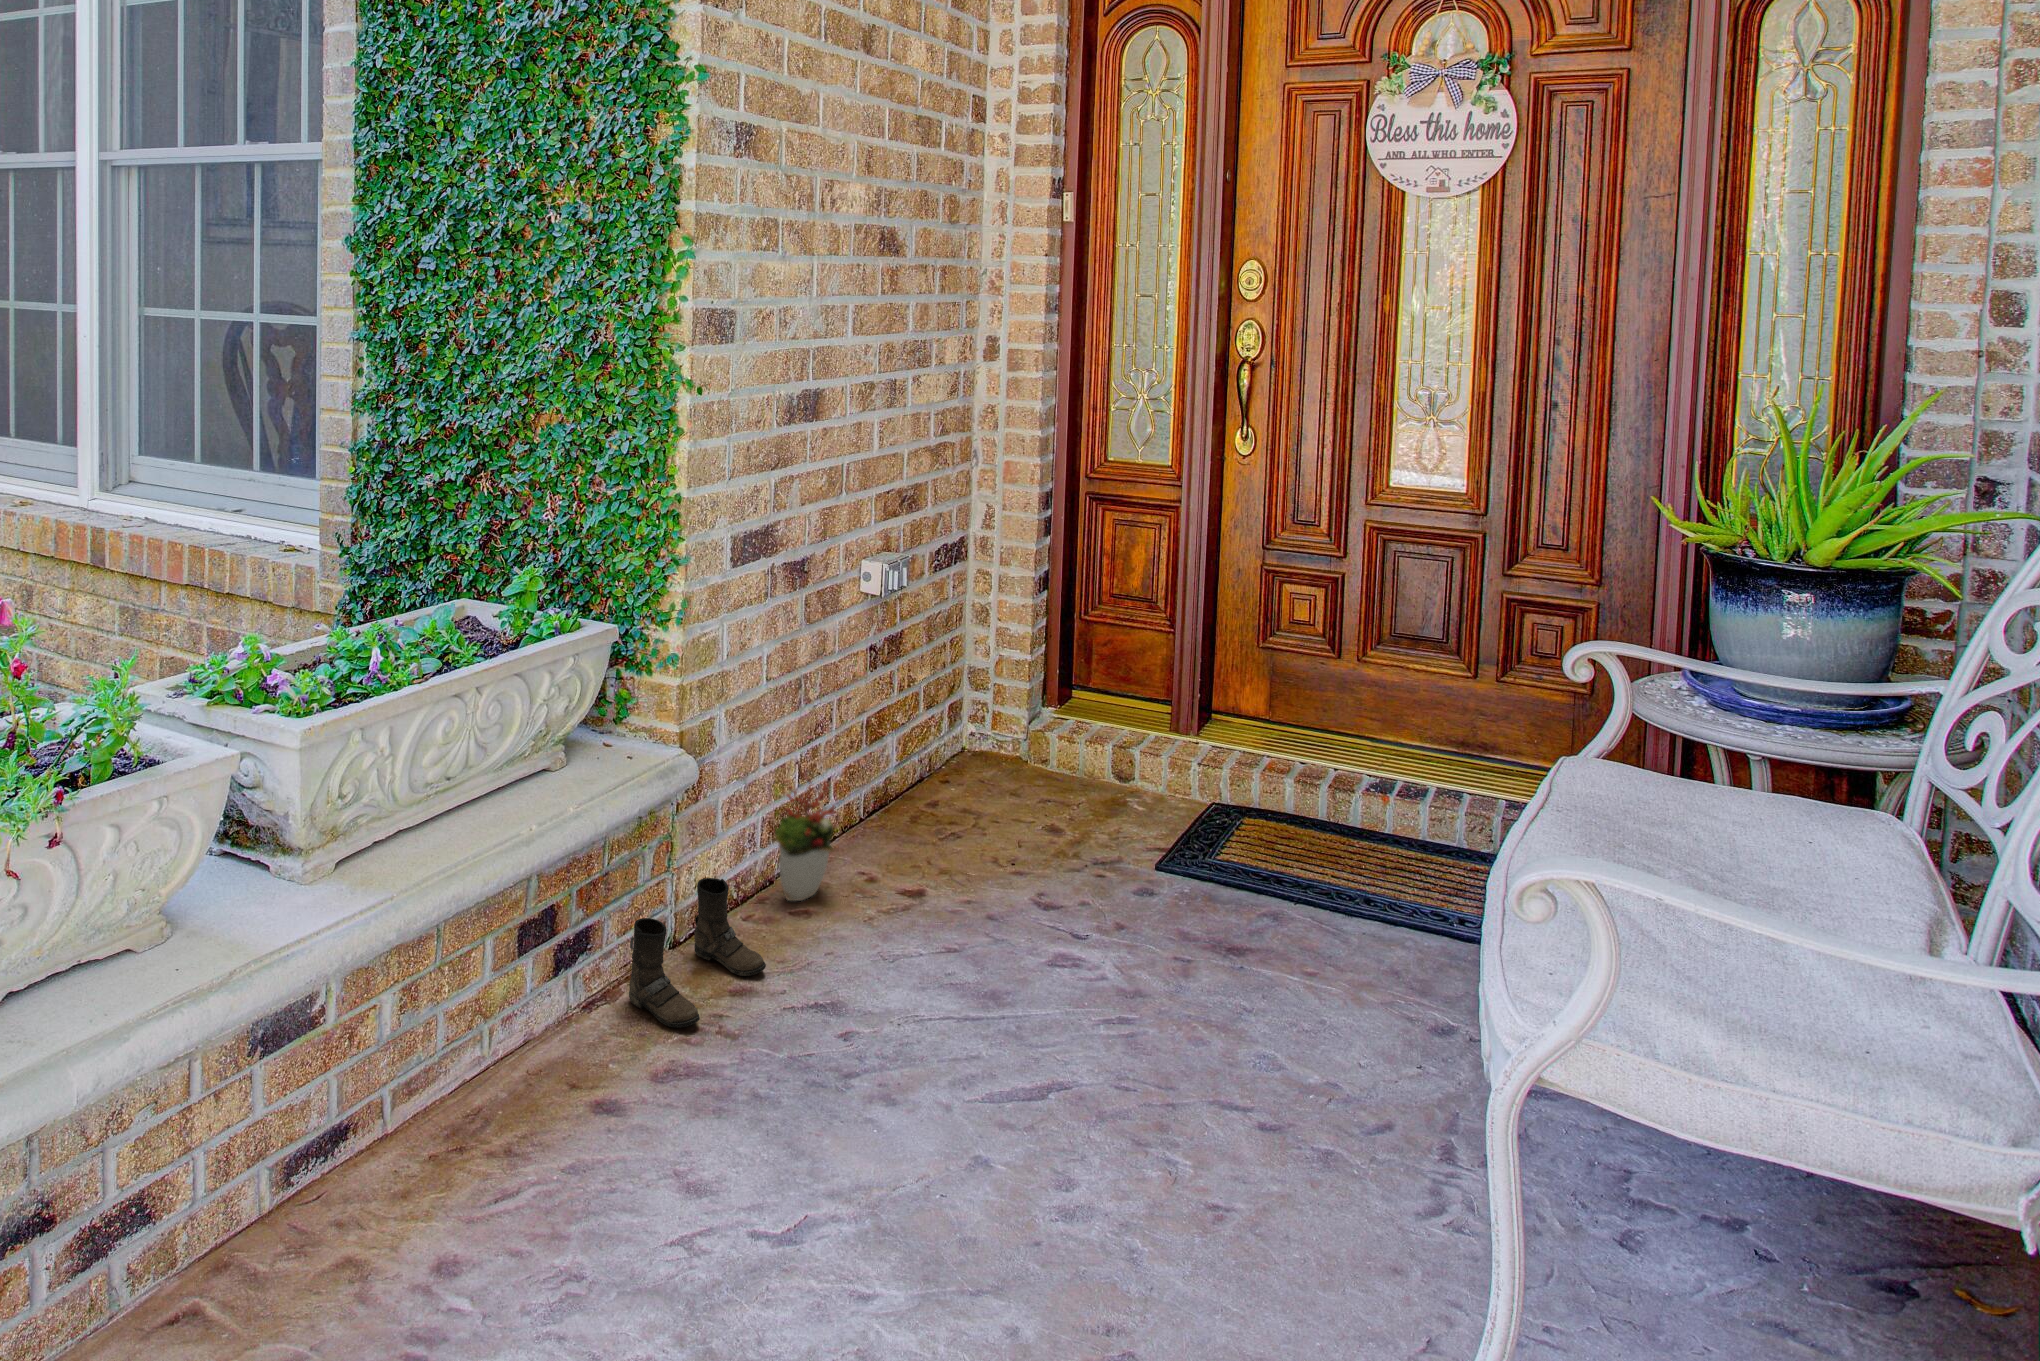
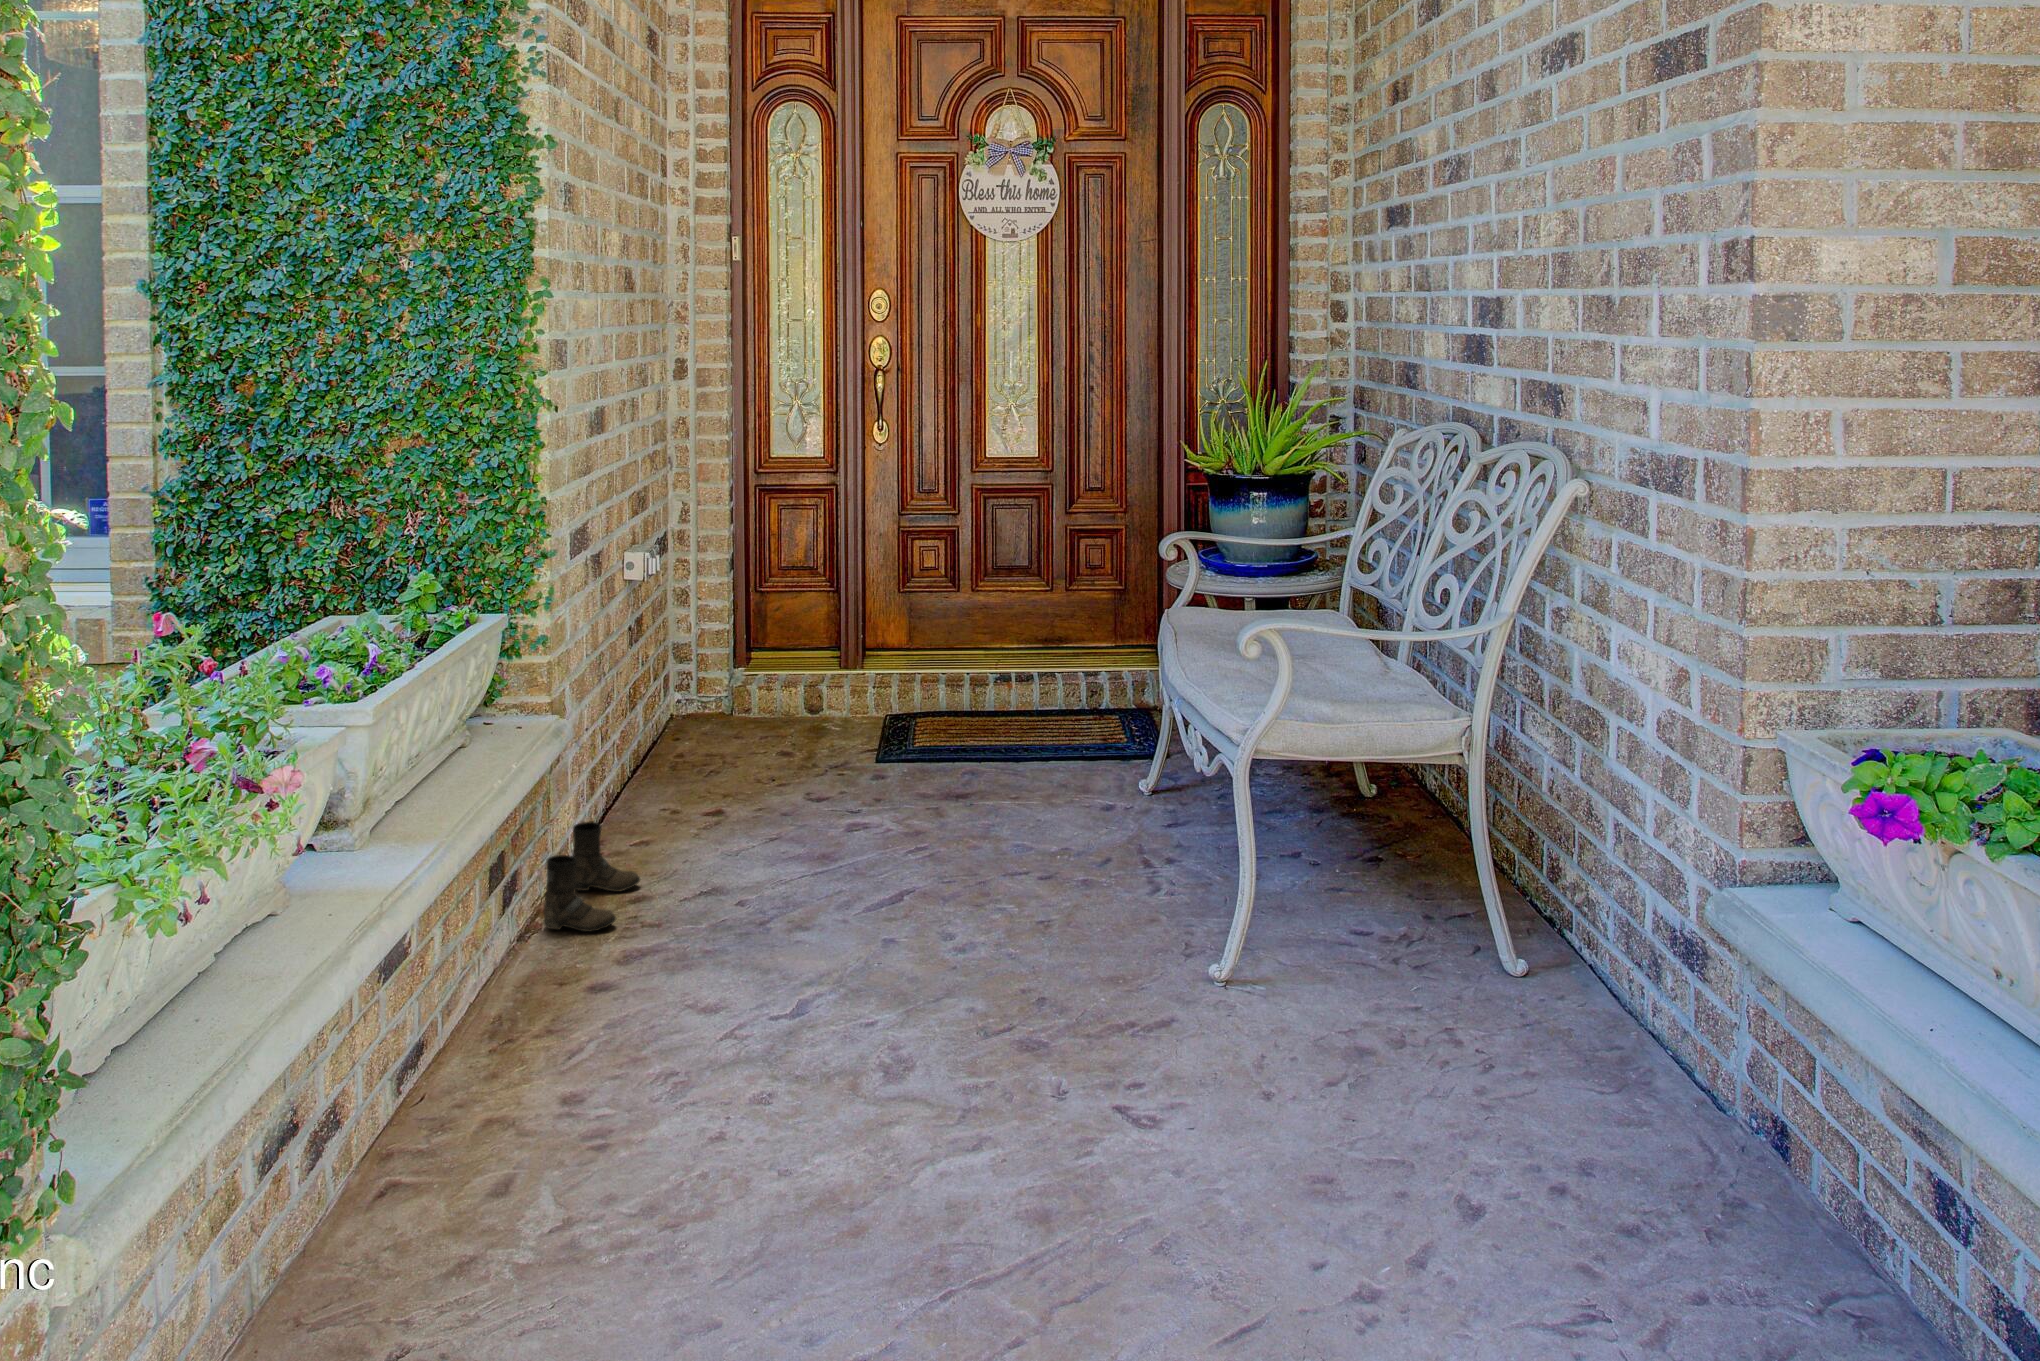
decorative plant: present [775,777,835,901] -> none [605,732,656,843]

